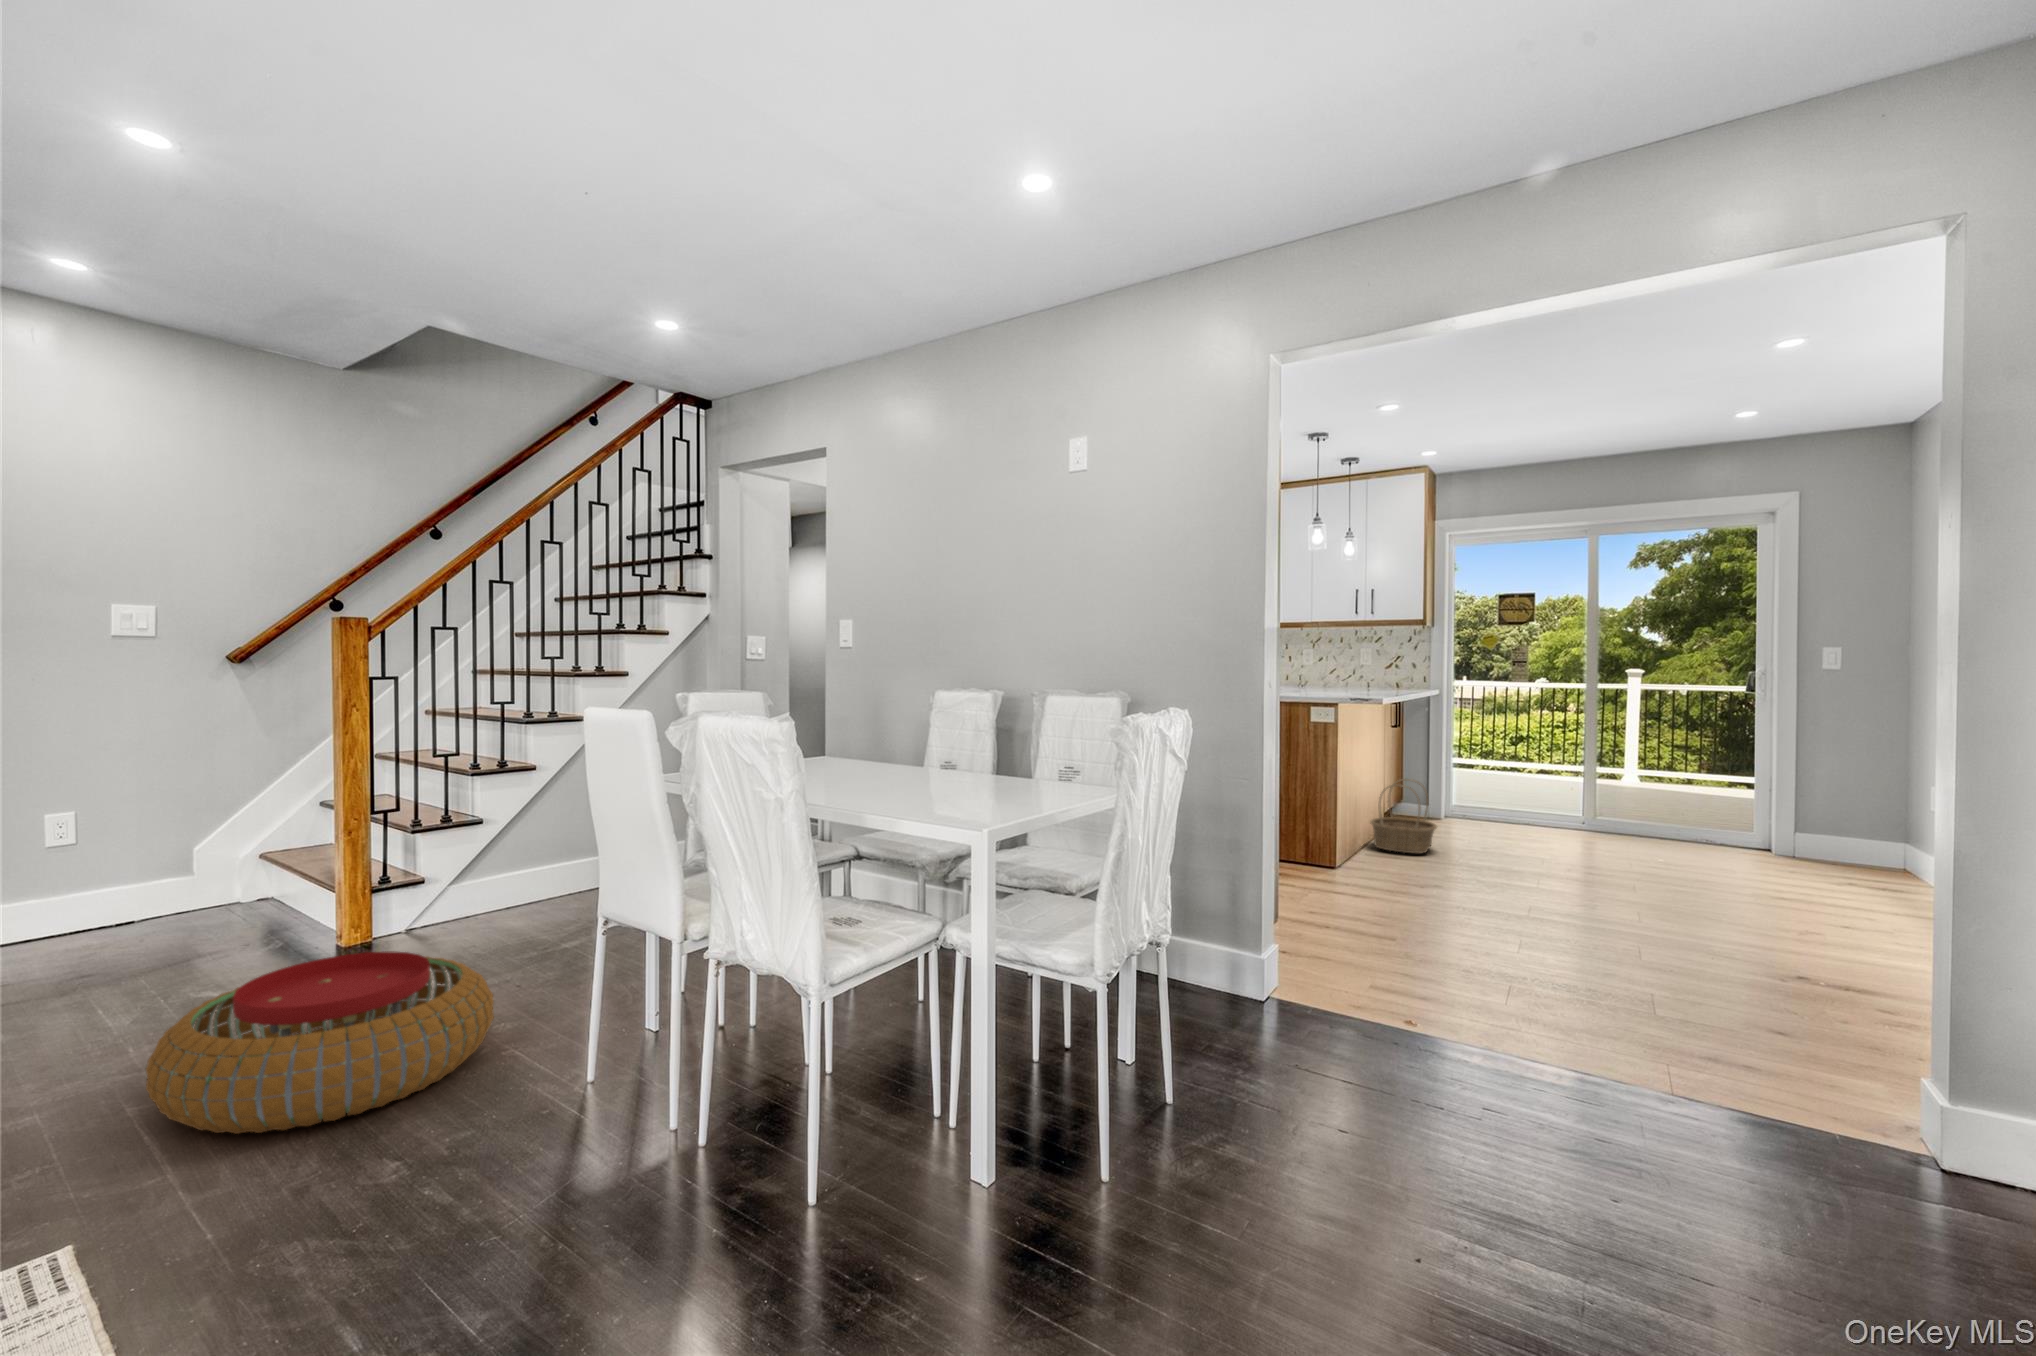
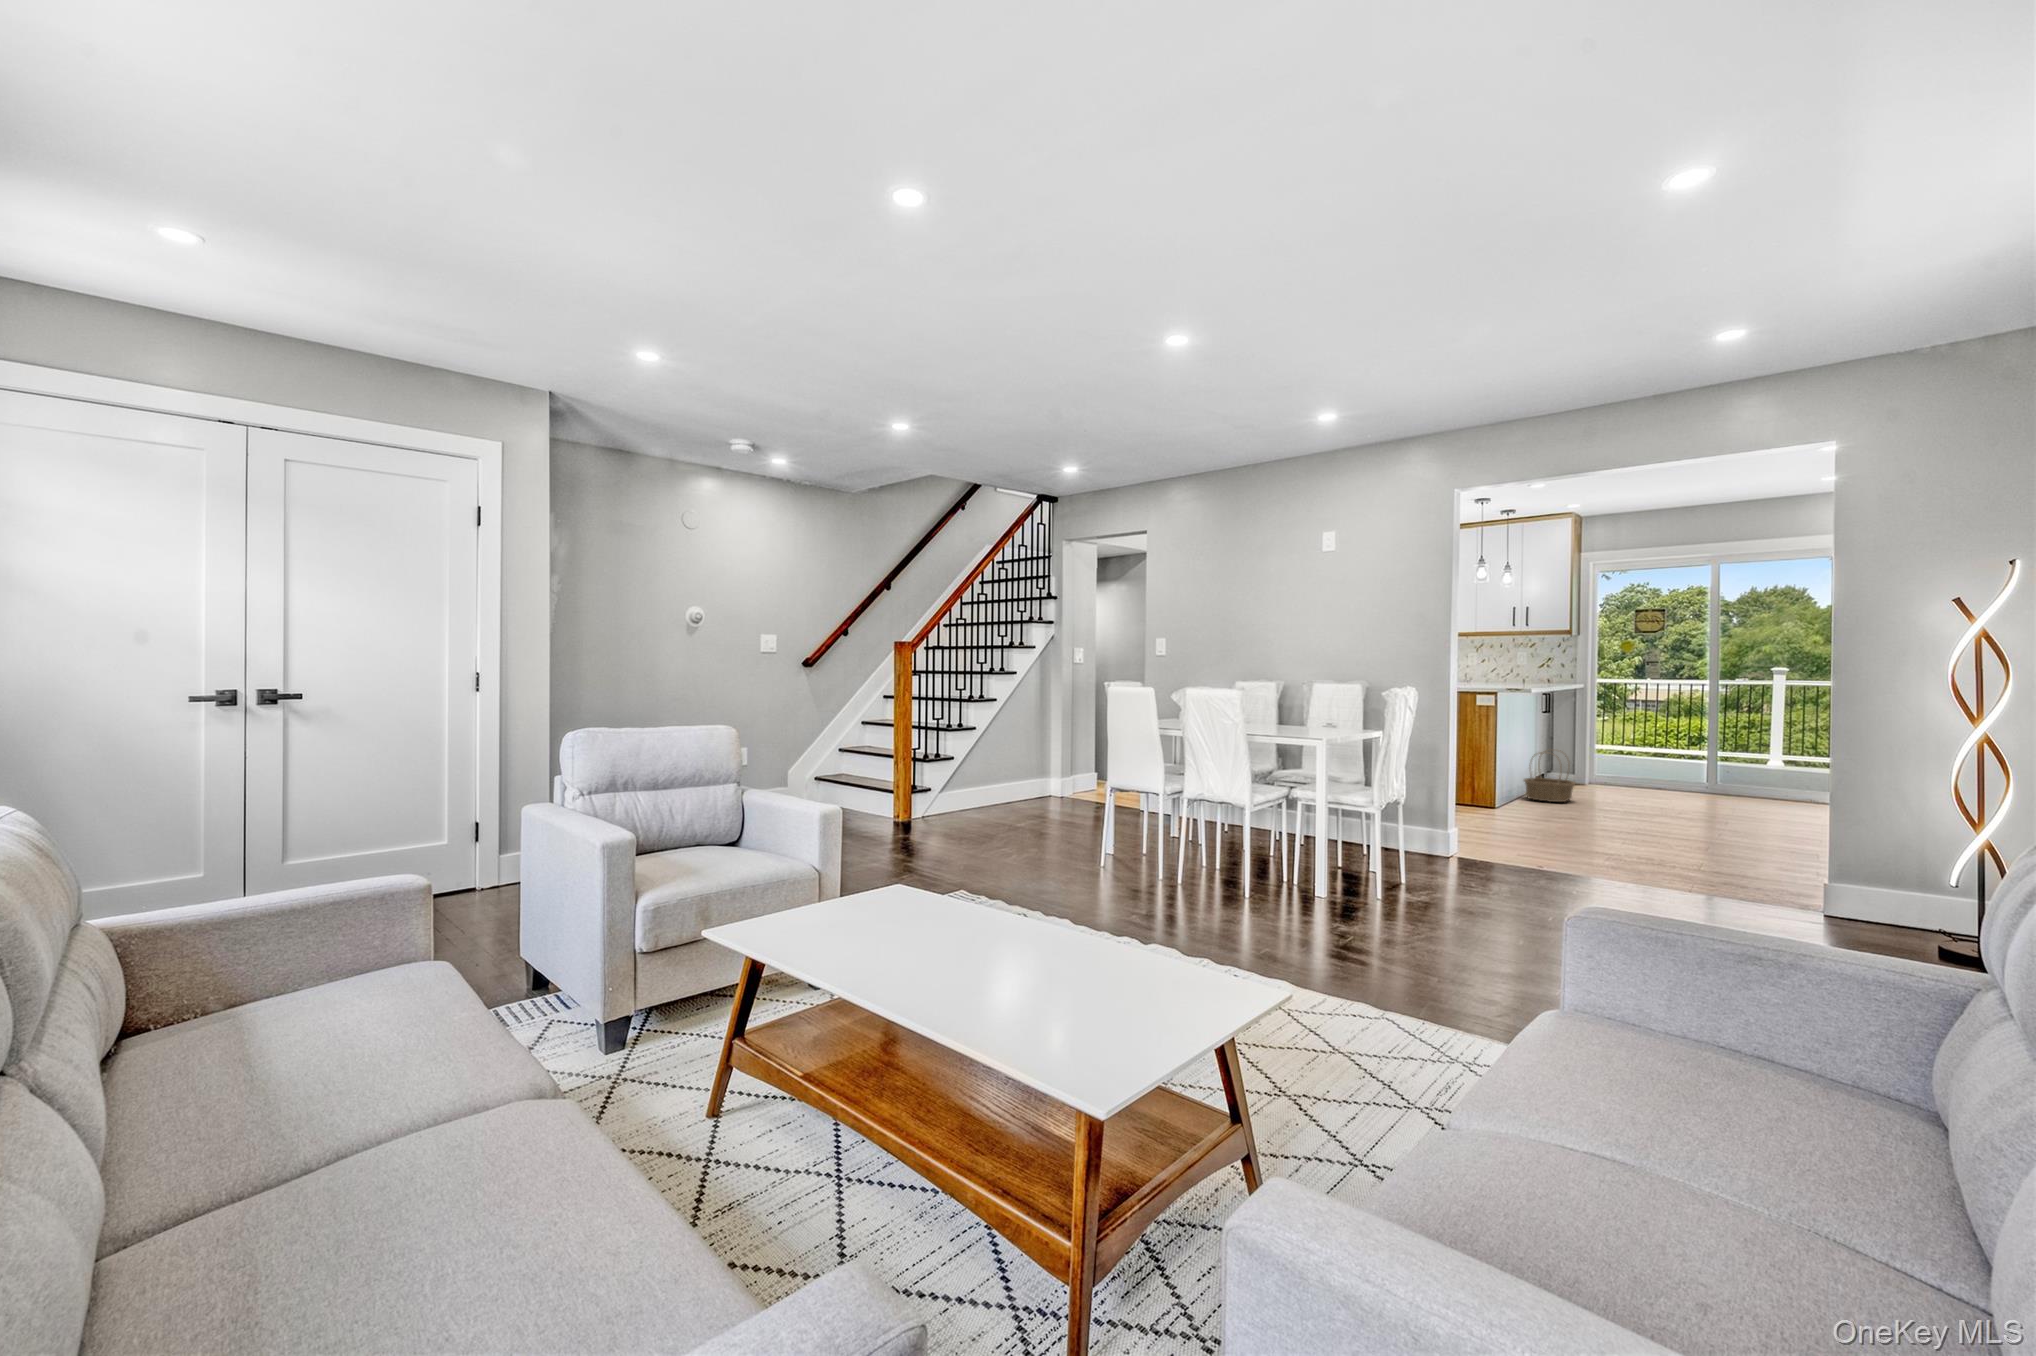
pouf: present [146,951,494,1134] -> none [929,808,1053,870]

